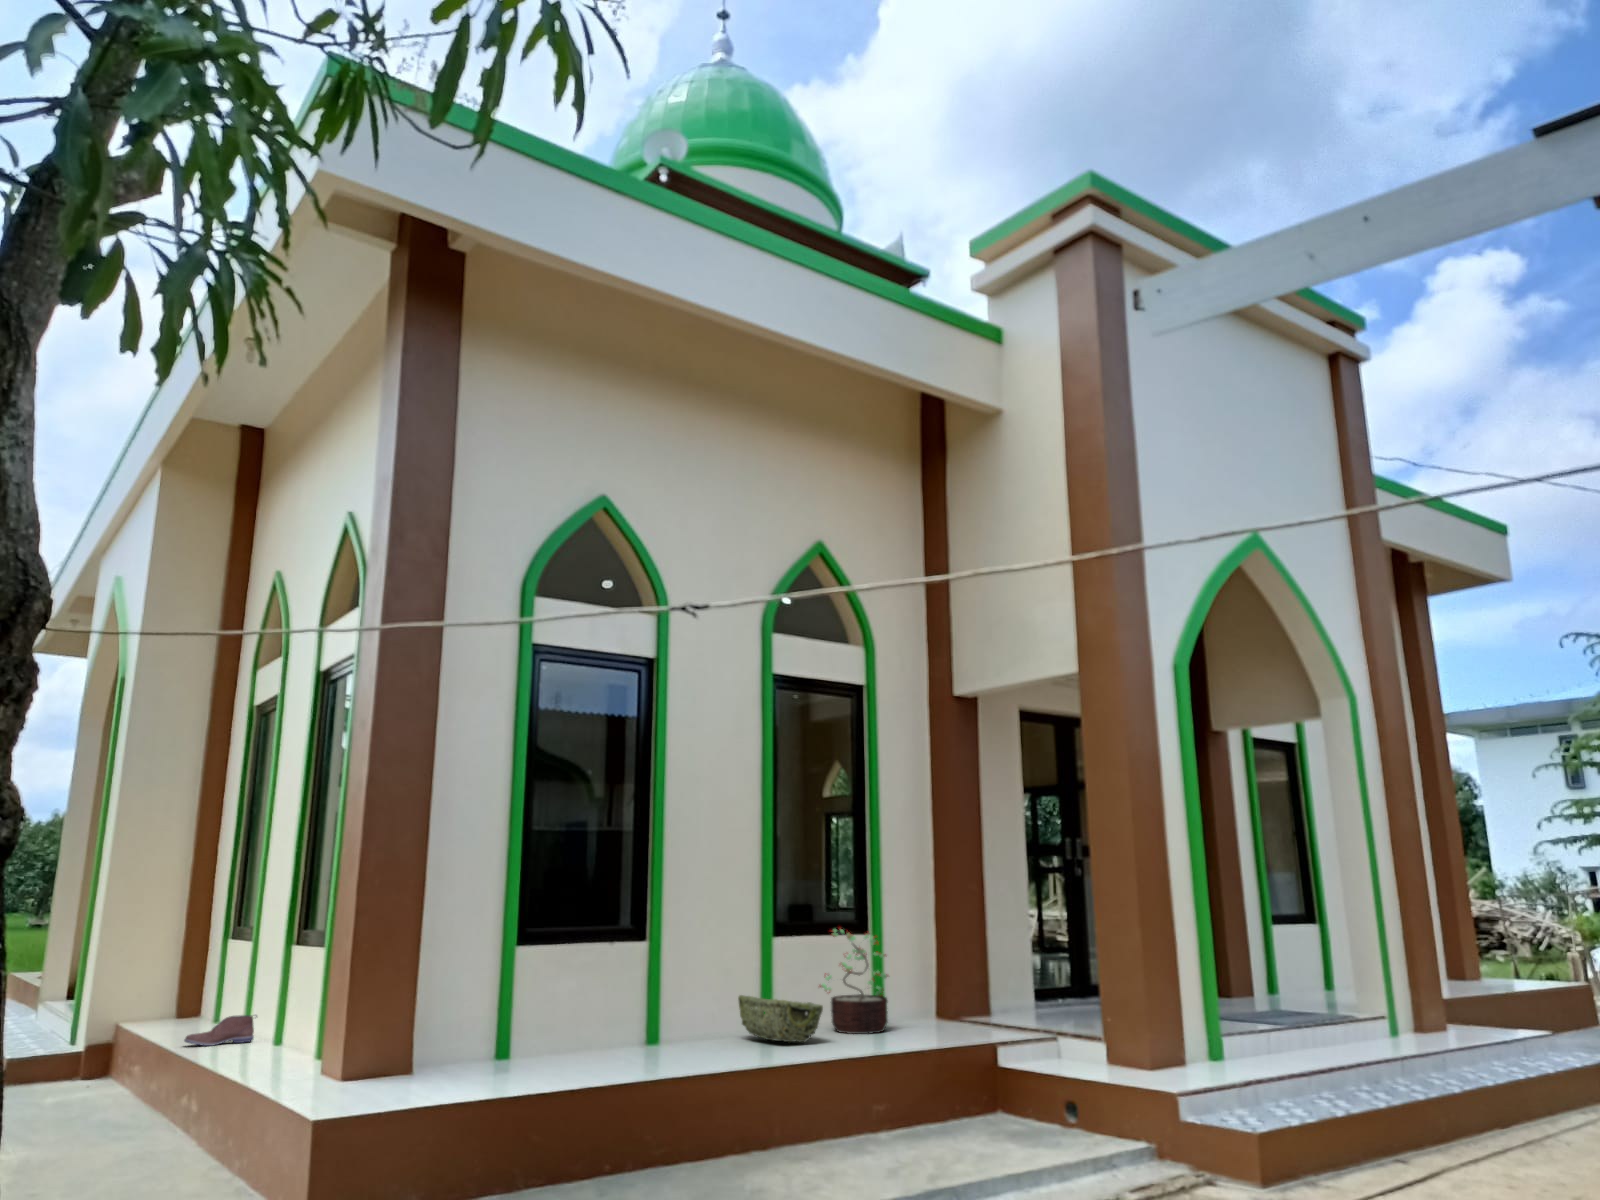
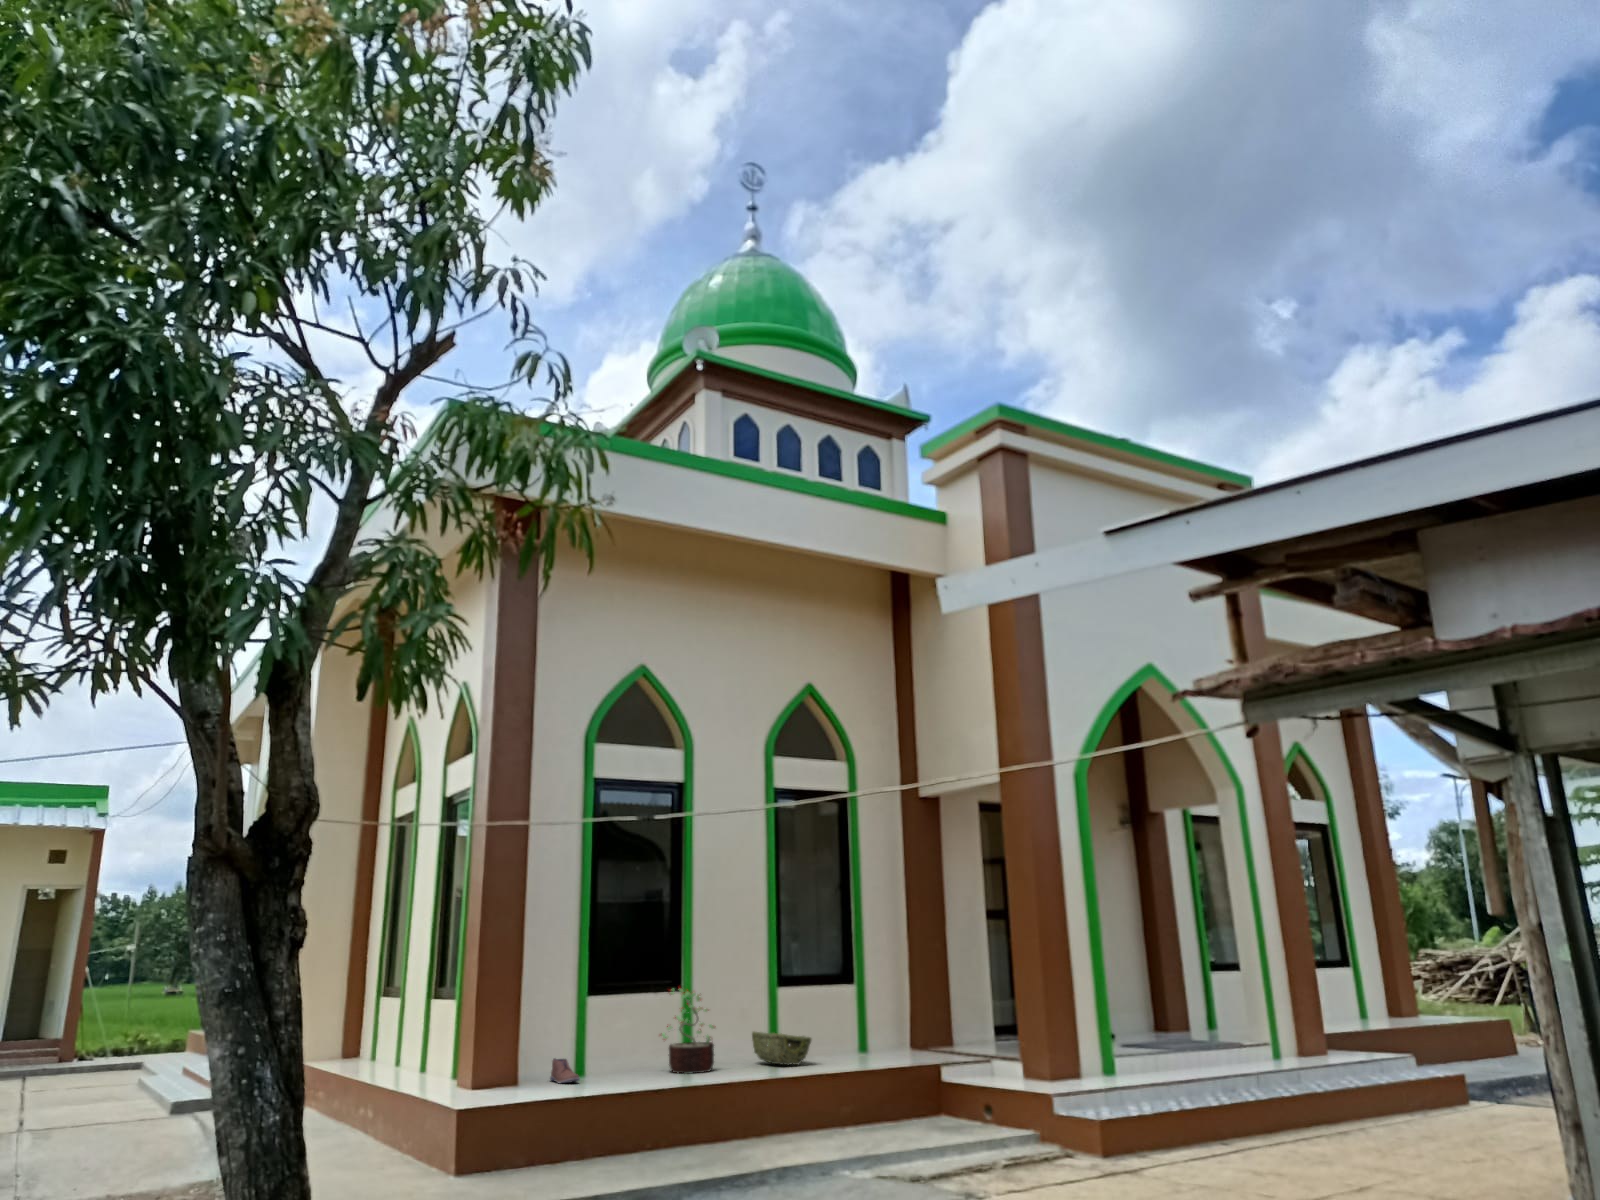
decorative plant: present [820,927,888,1034] -> present [661,987,715,1074]
shoe: present [184,1015,257,1046] -> present [550,1058,580,1083]

